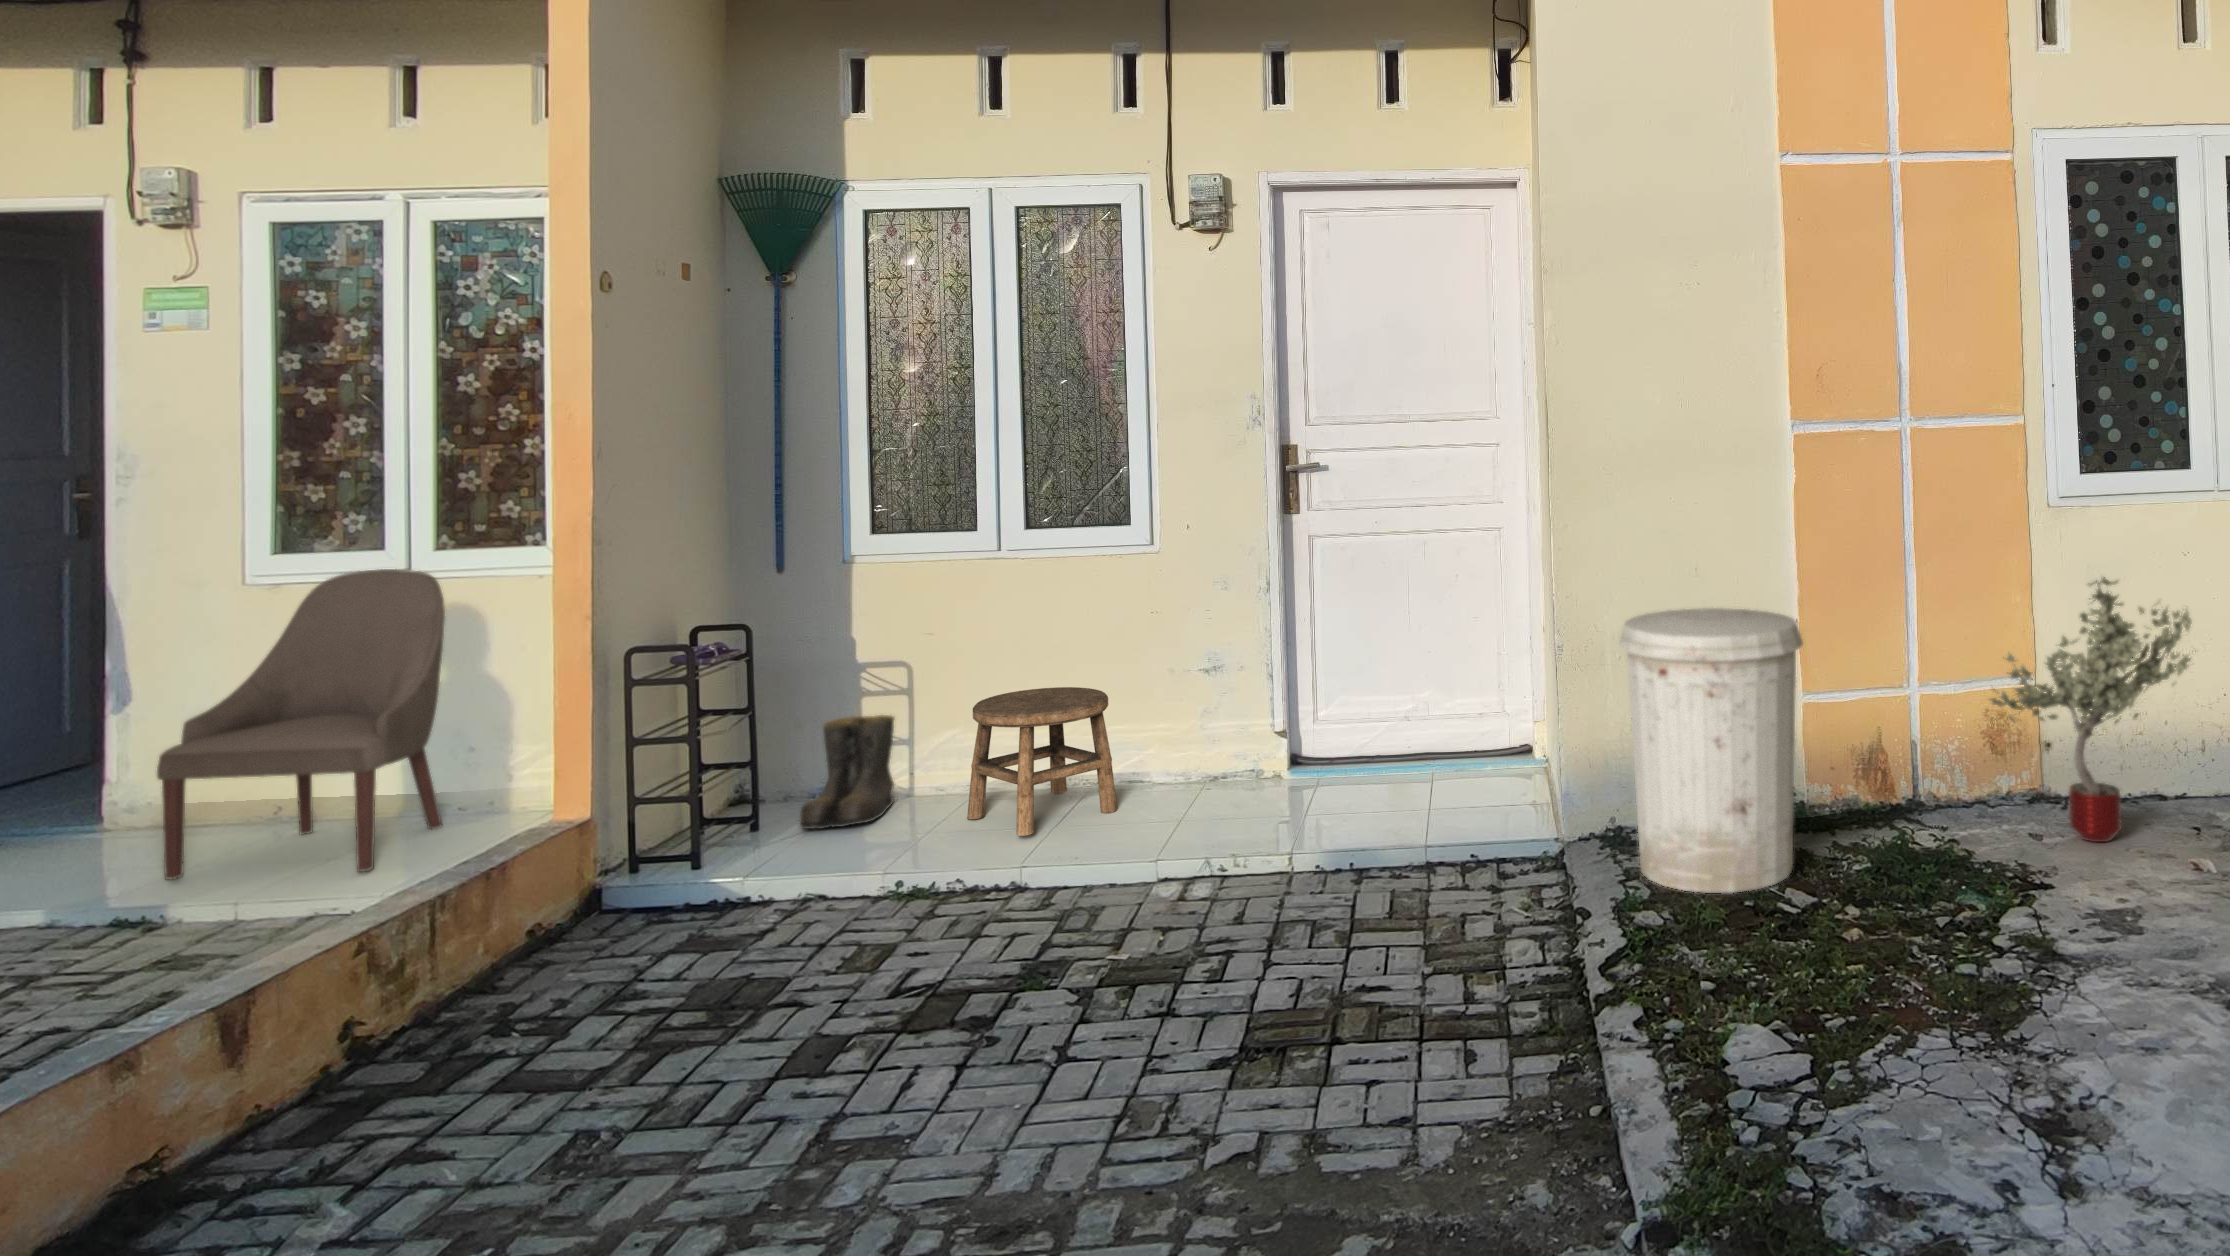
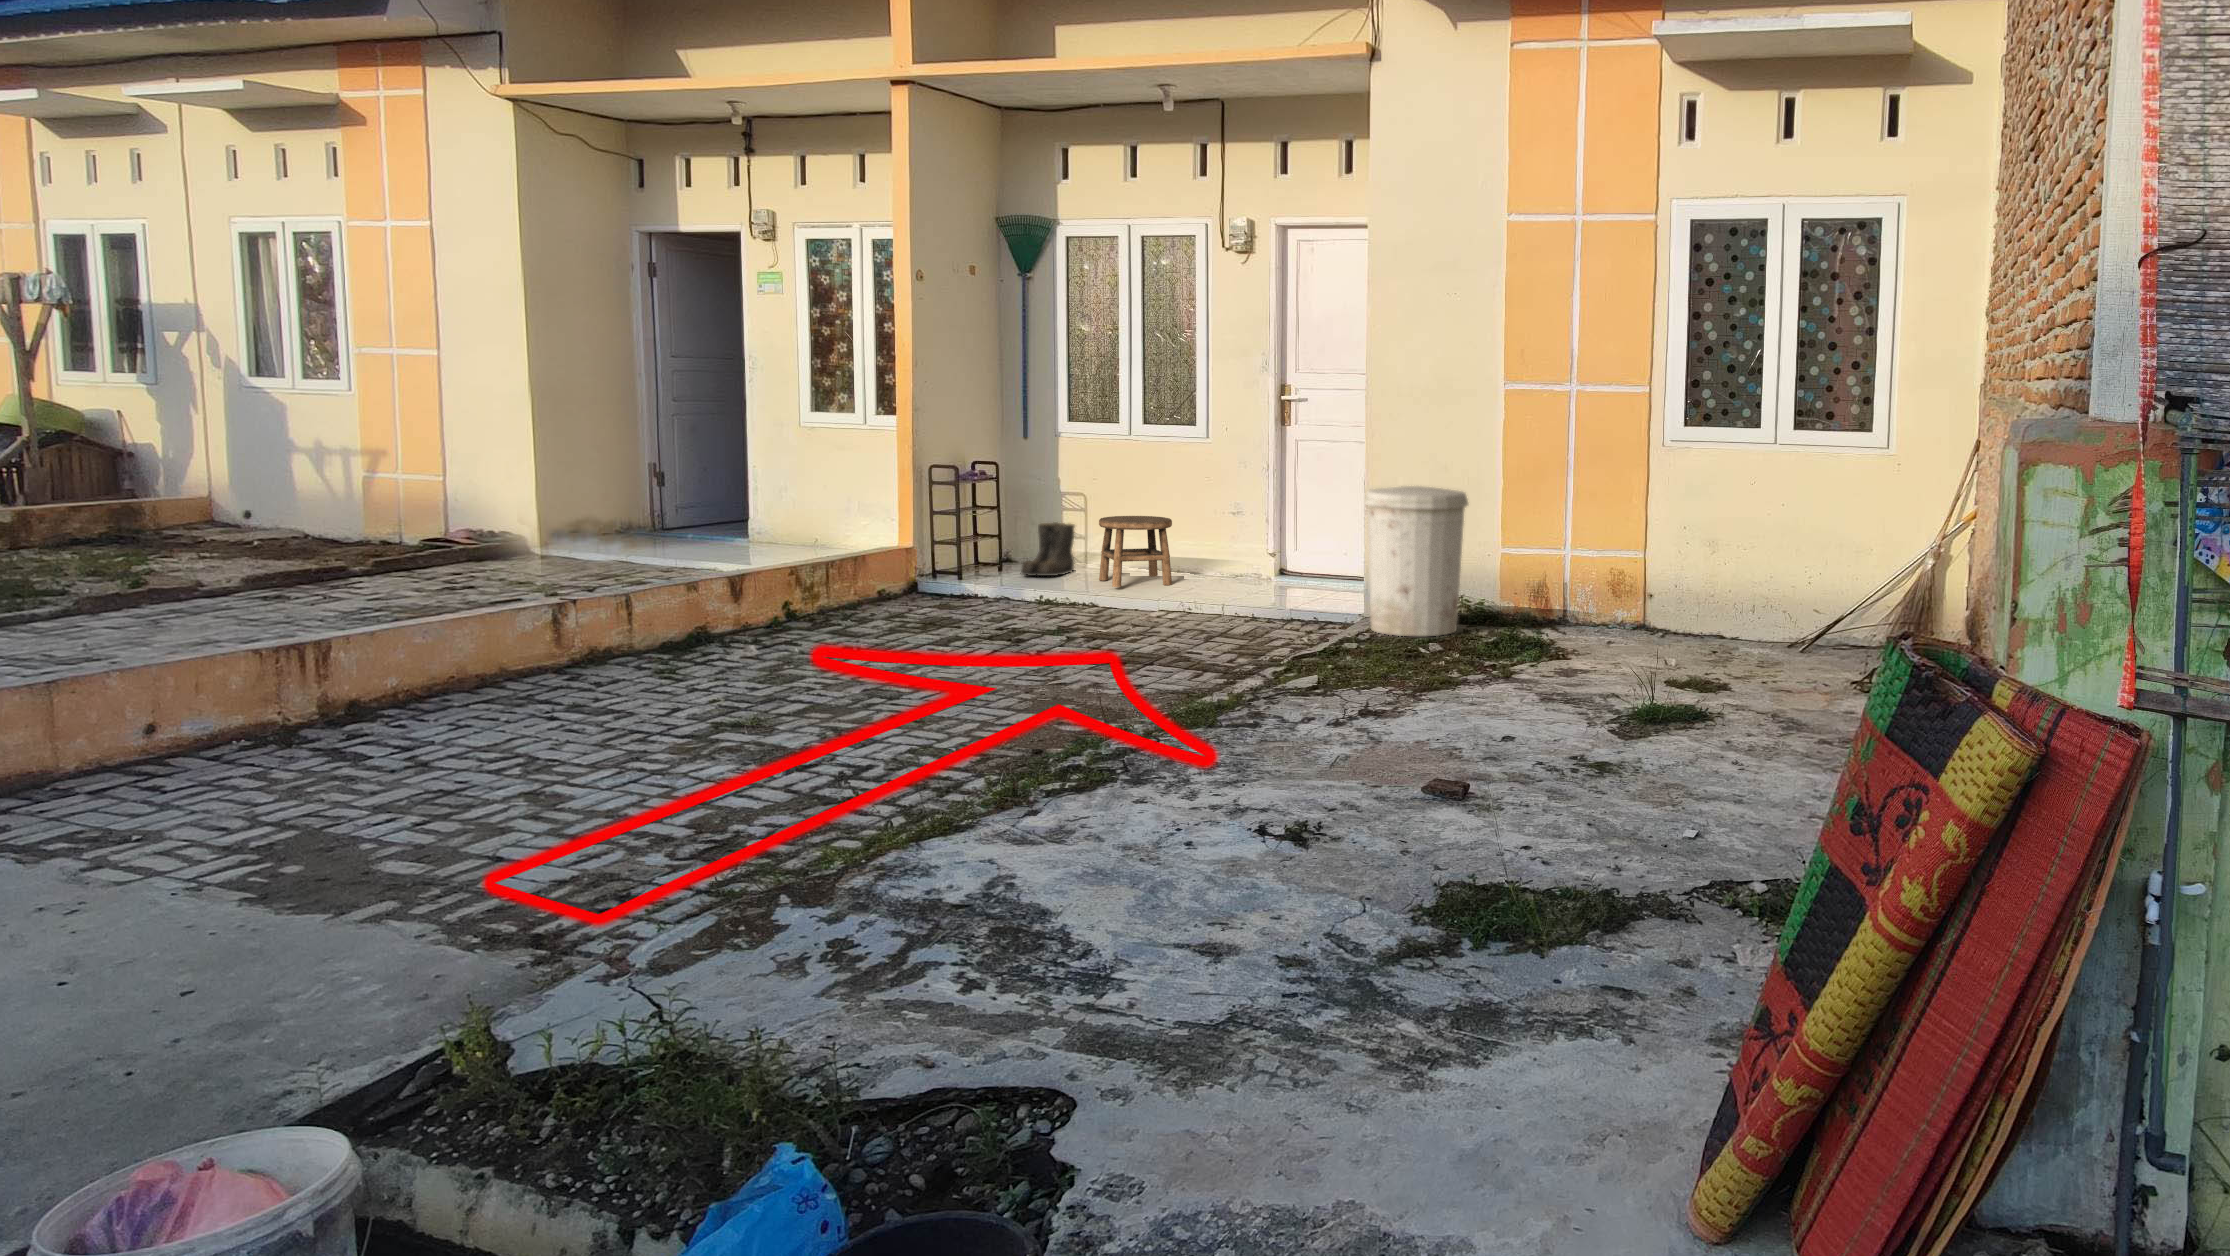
chair: present [157,569,445,880] -> none [758,424,876,568]
potted tree: present [1991,577,2192,842] -> none [1579,487,1708,645]

